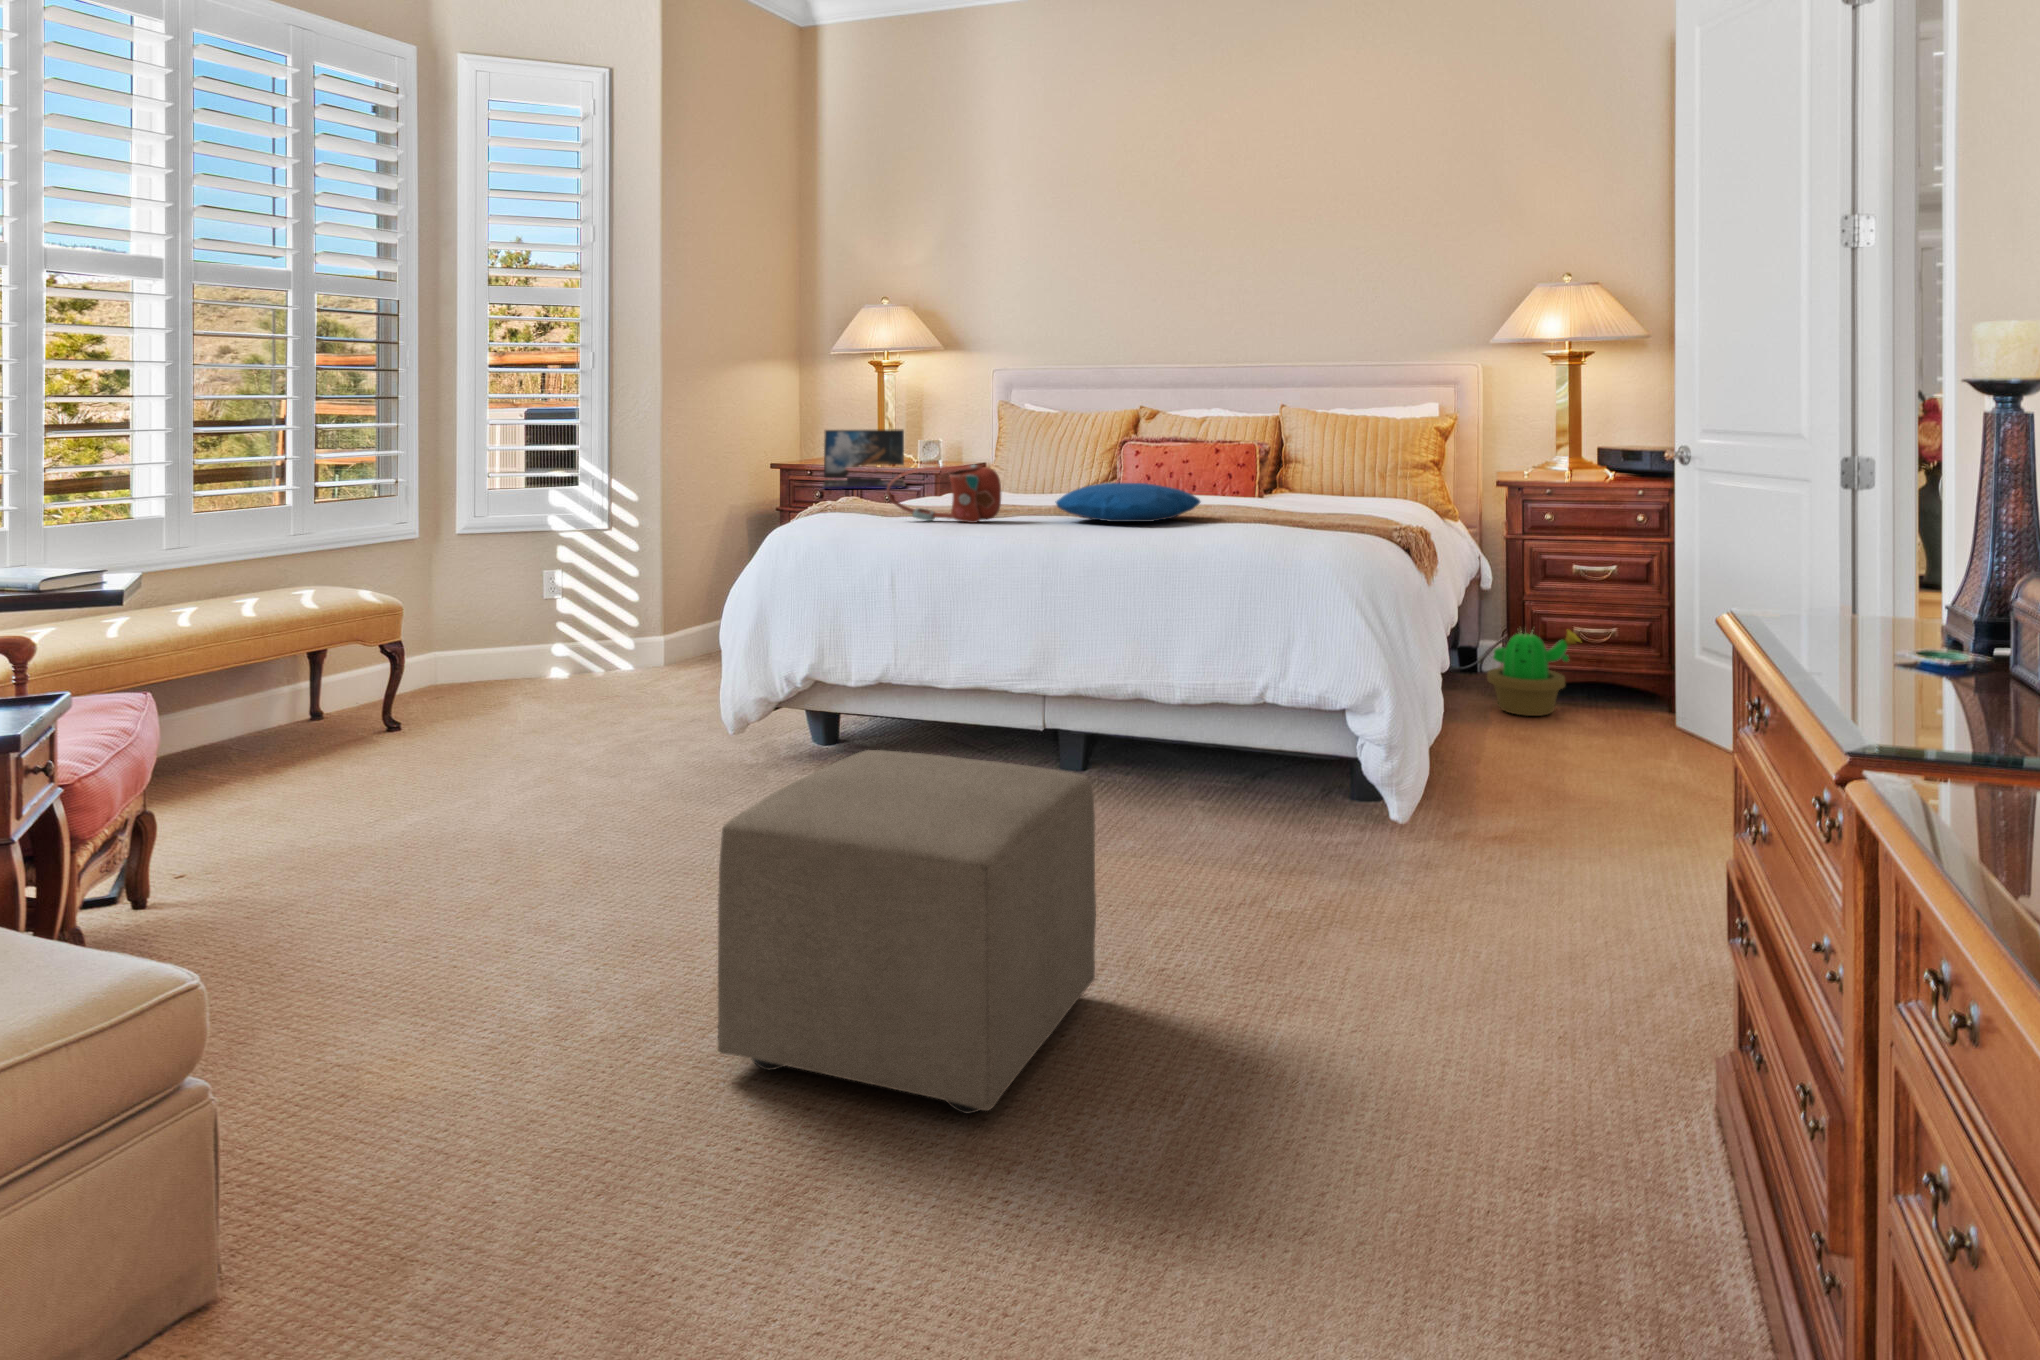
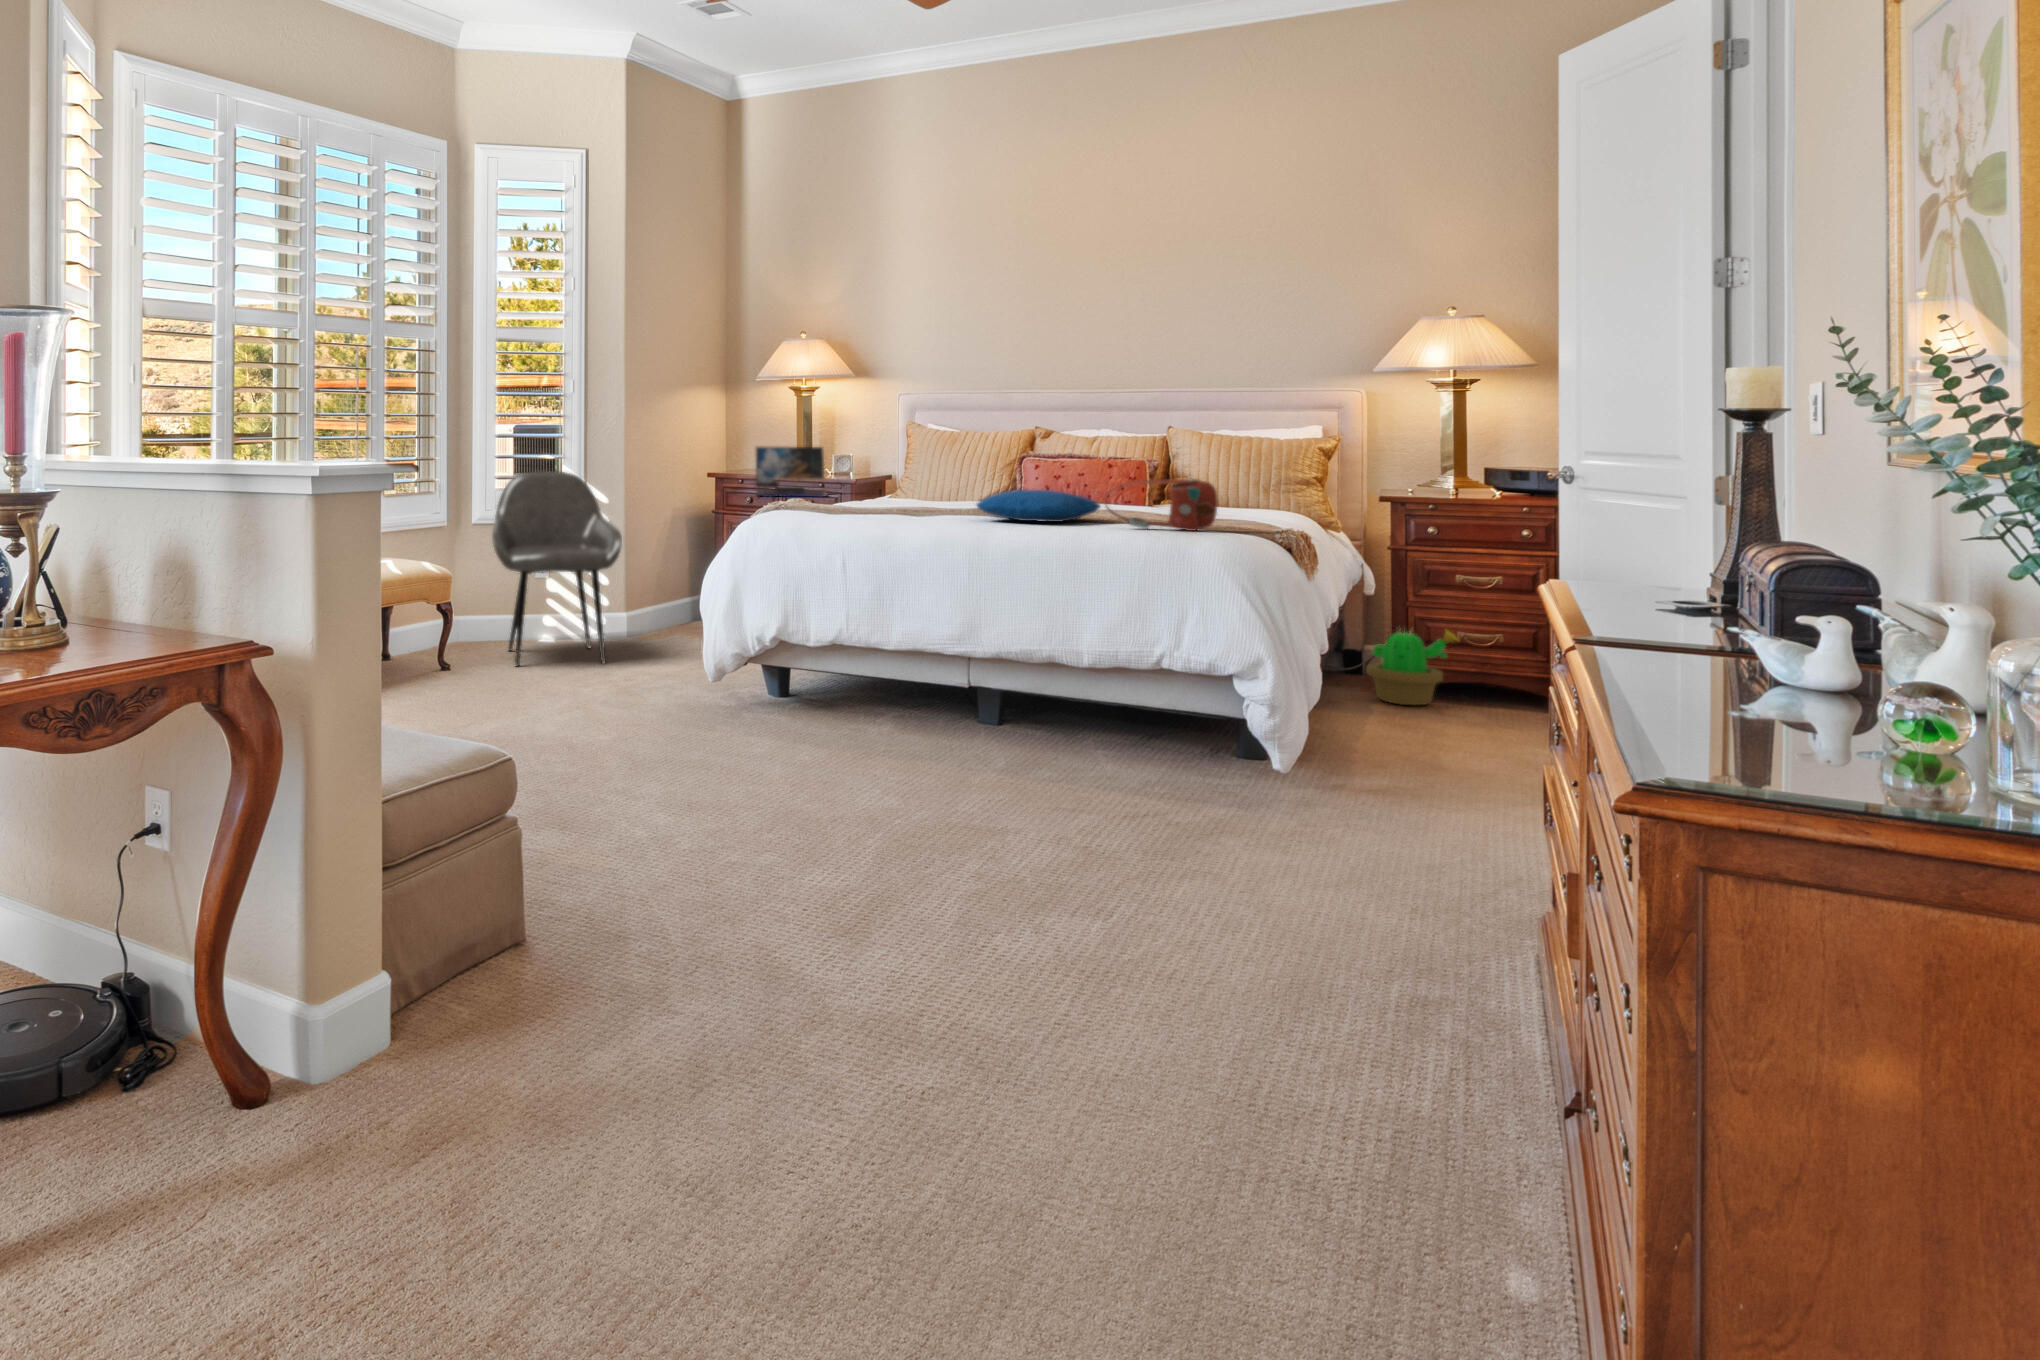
armchair: none [470,463,644,715] -> present [492,471,622,666]
handbag: present [887,465,1001,523] -> present [1106,478,1218,531]
ottoman: present [718,750,1096,1114] -> none [772,673,1031,902]

